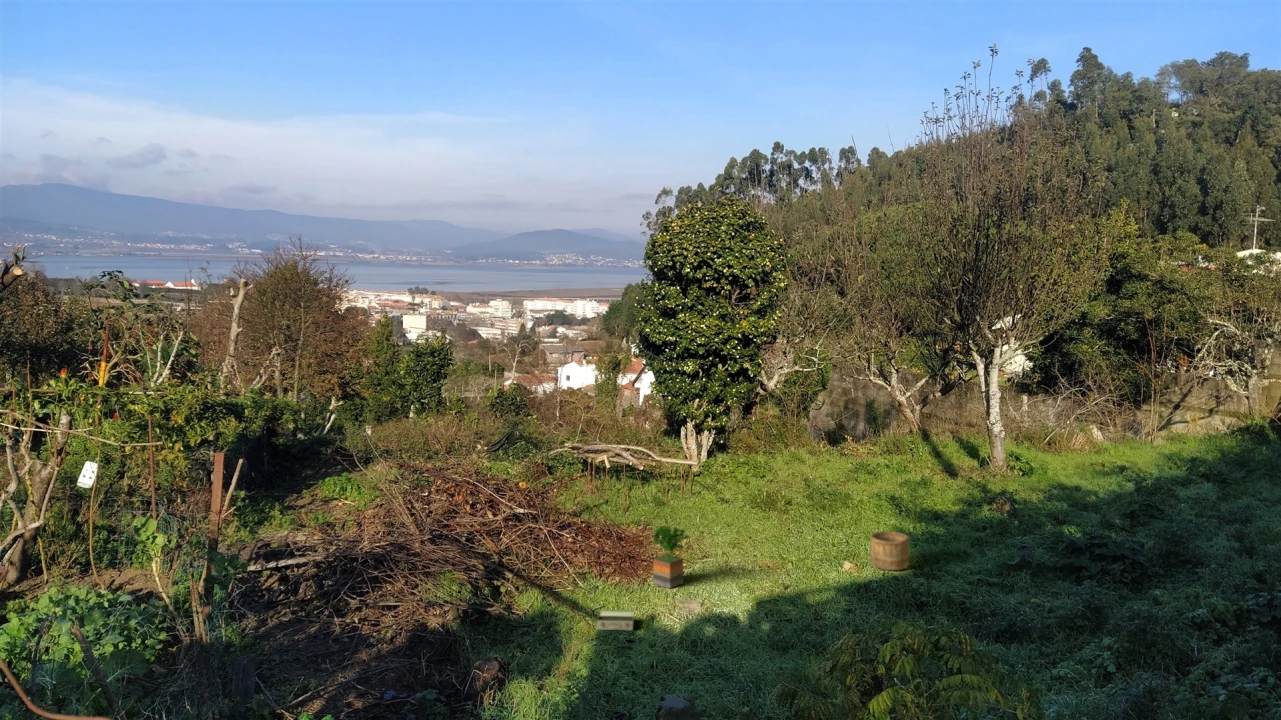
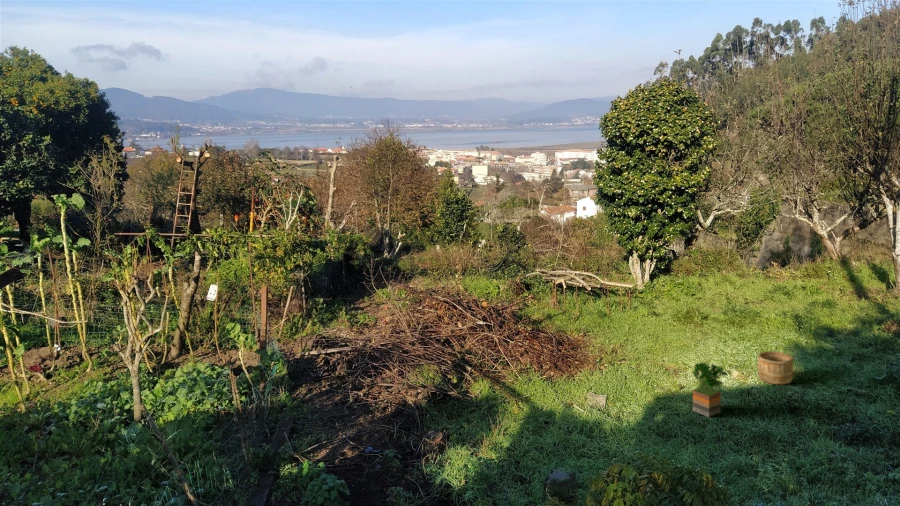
potted tree: present [653,526,689,588] -> present [693,362,727,417]
toolbox: present [597,610,634,630] -> none [523,399,552,417]

